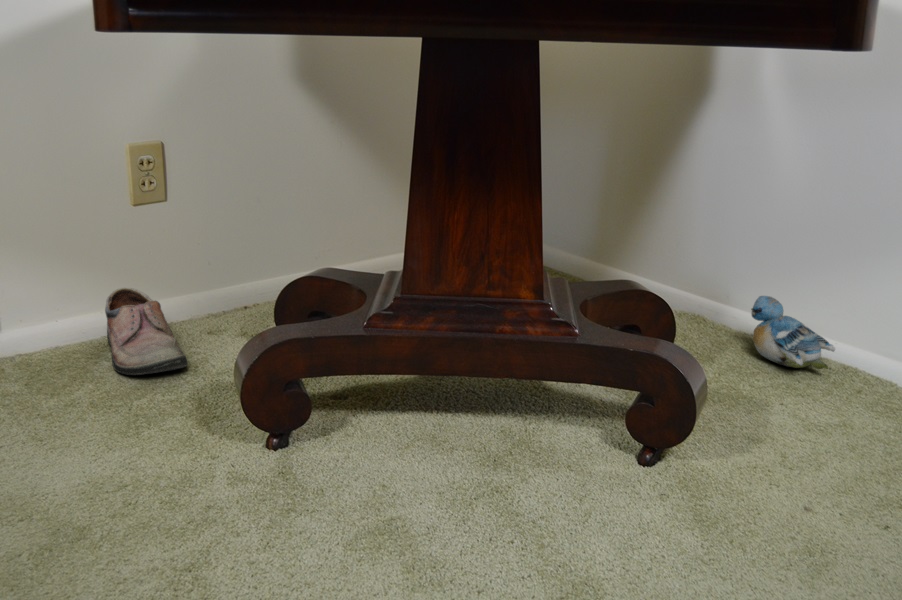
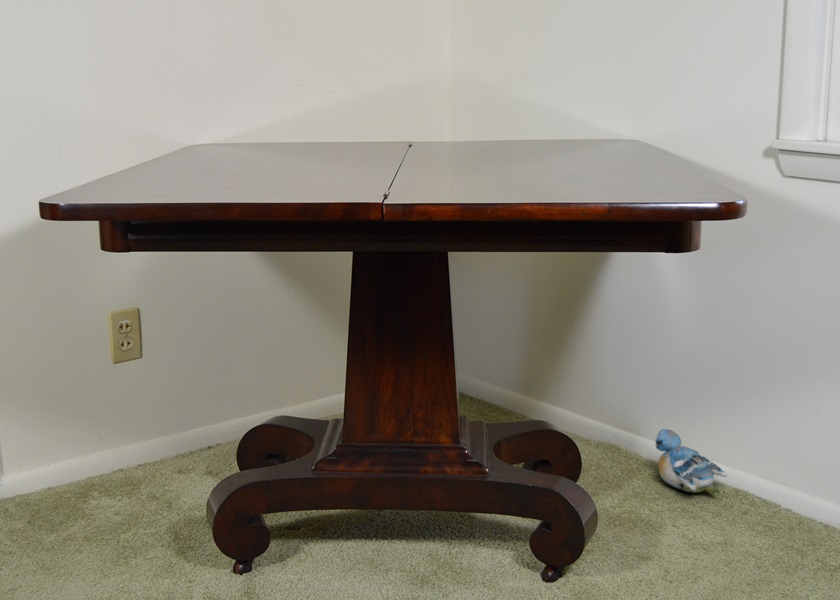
shoe: present [105,288,188,375] -> none [89,437,163,515]

